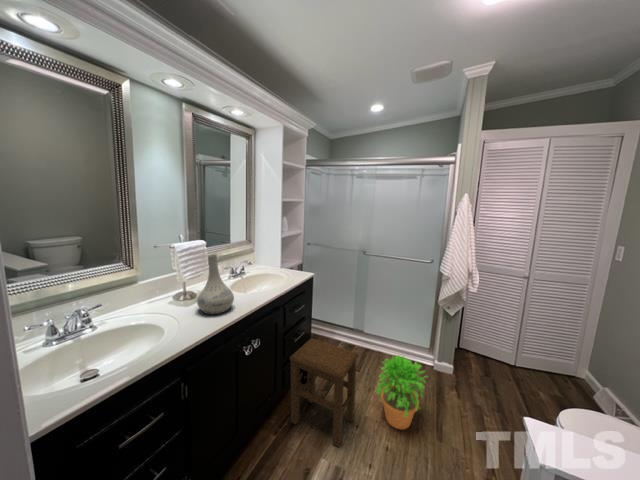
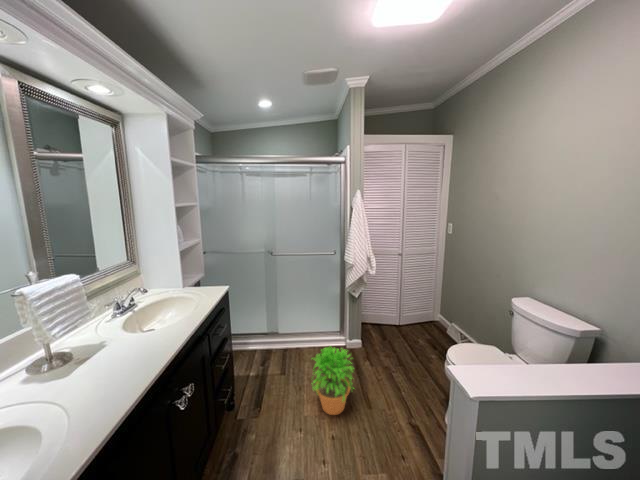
vase: present [197,254,234,314] -> none [86,292,147,378]
stool: present [290,339,358,447] -> none [221,358,295,460]

